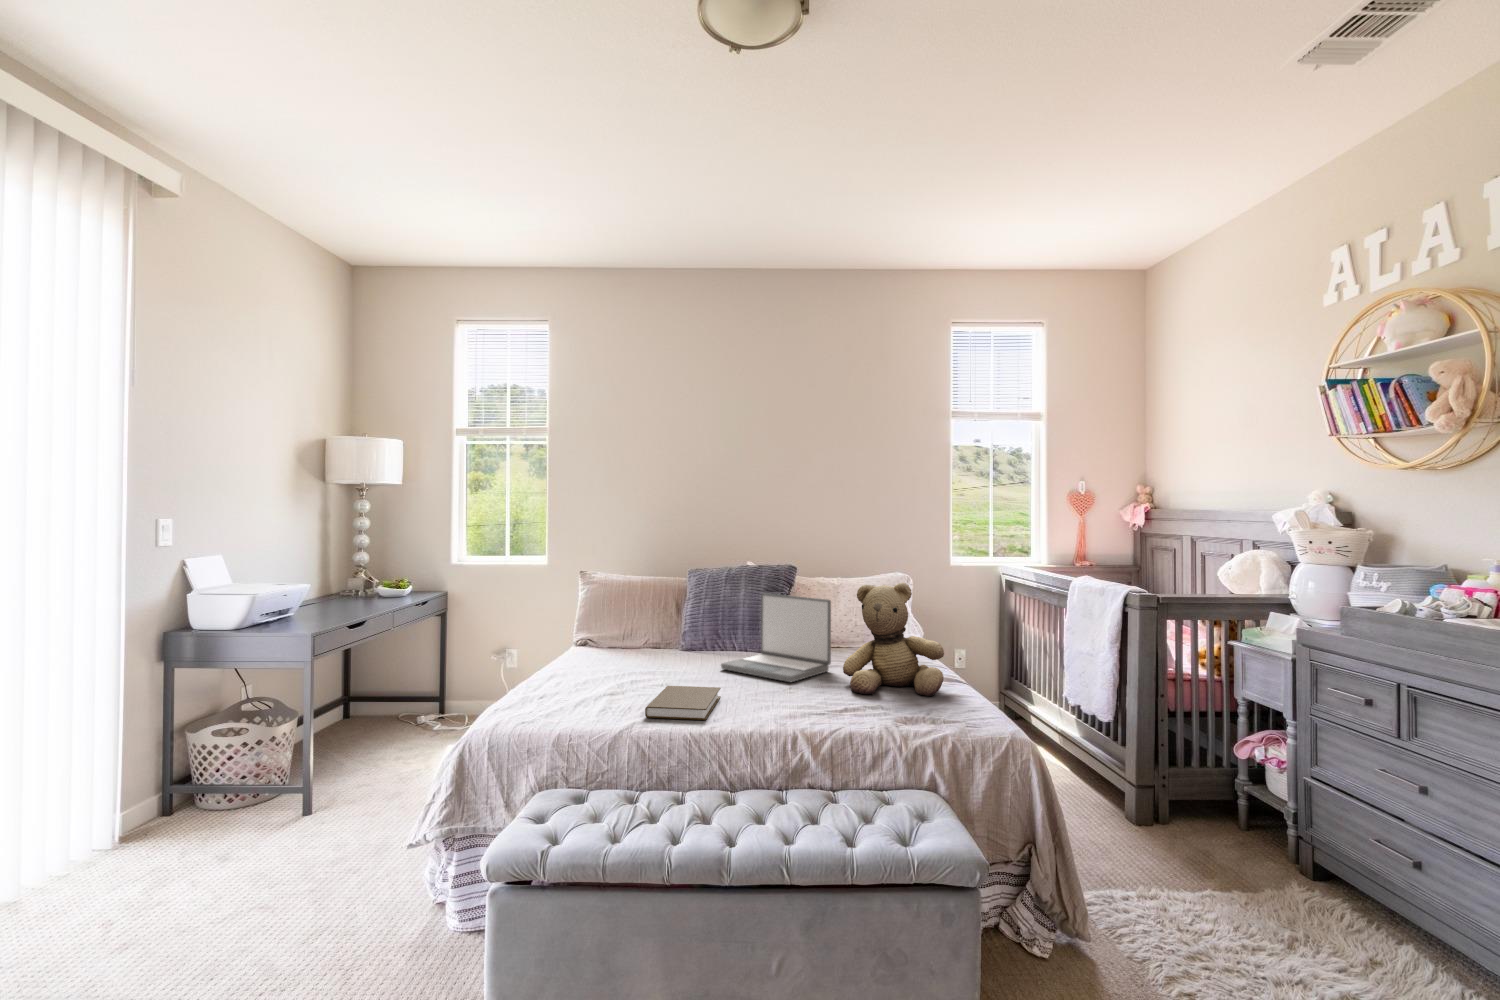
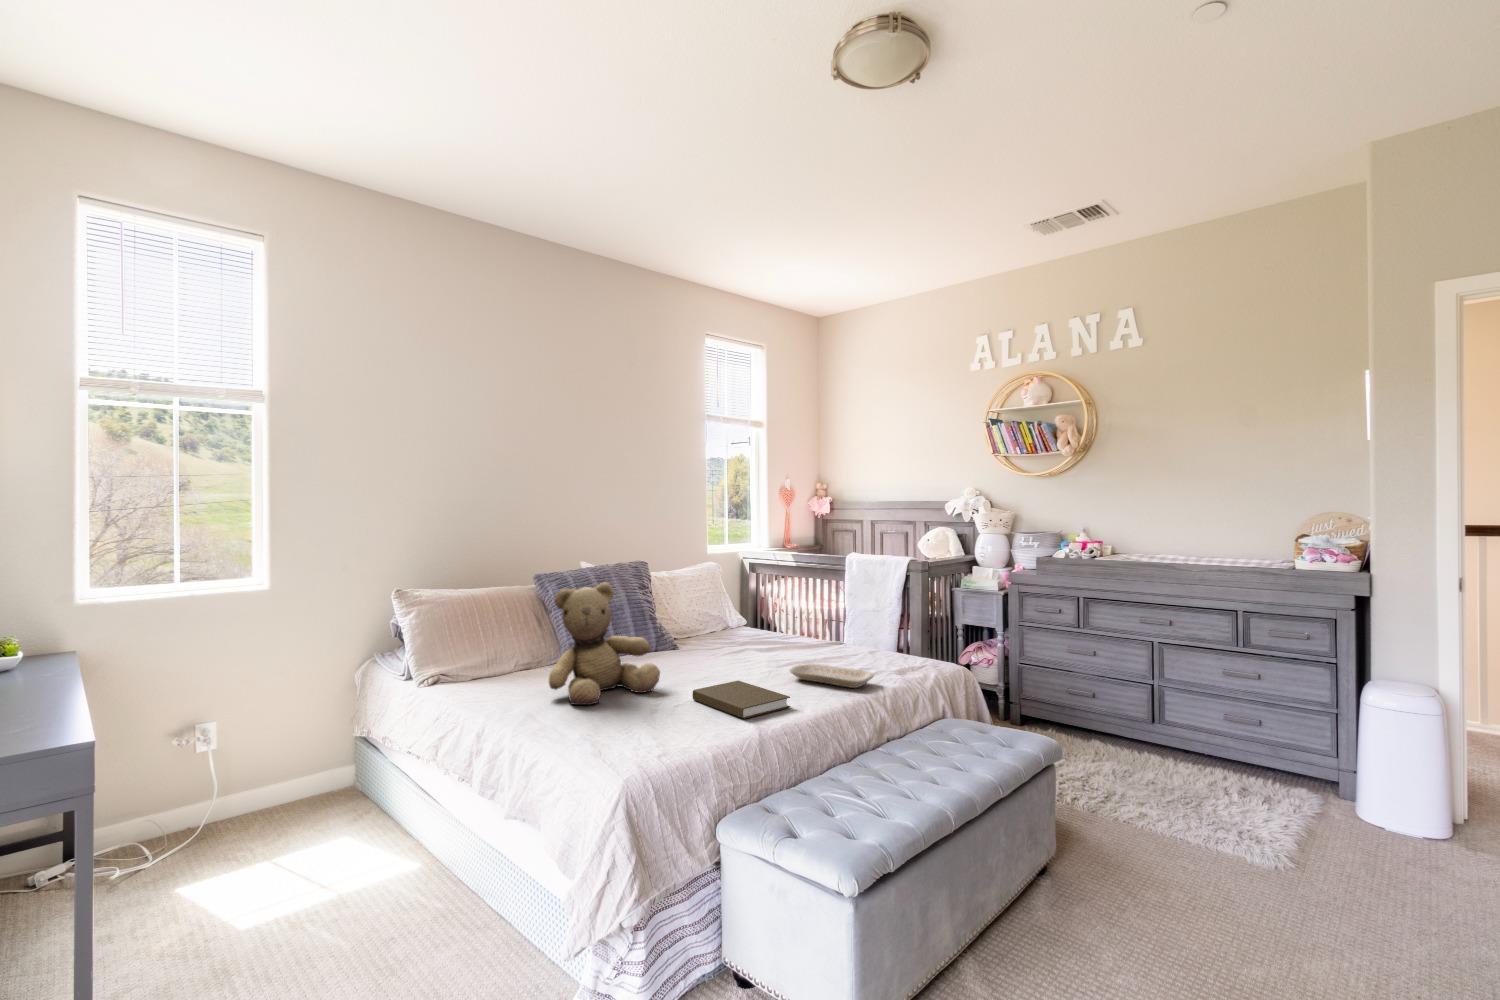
teddy bear: present [843,583,944,696] -> present [549,582,660,705]
laptop: present [721,593,831,682] -> none [661,588,750,670]
tray: none [783,688,842,722] -> present [789,664,874,688]

